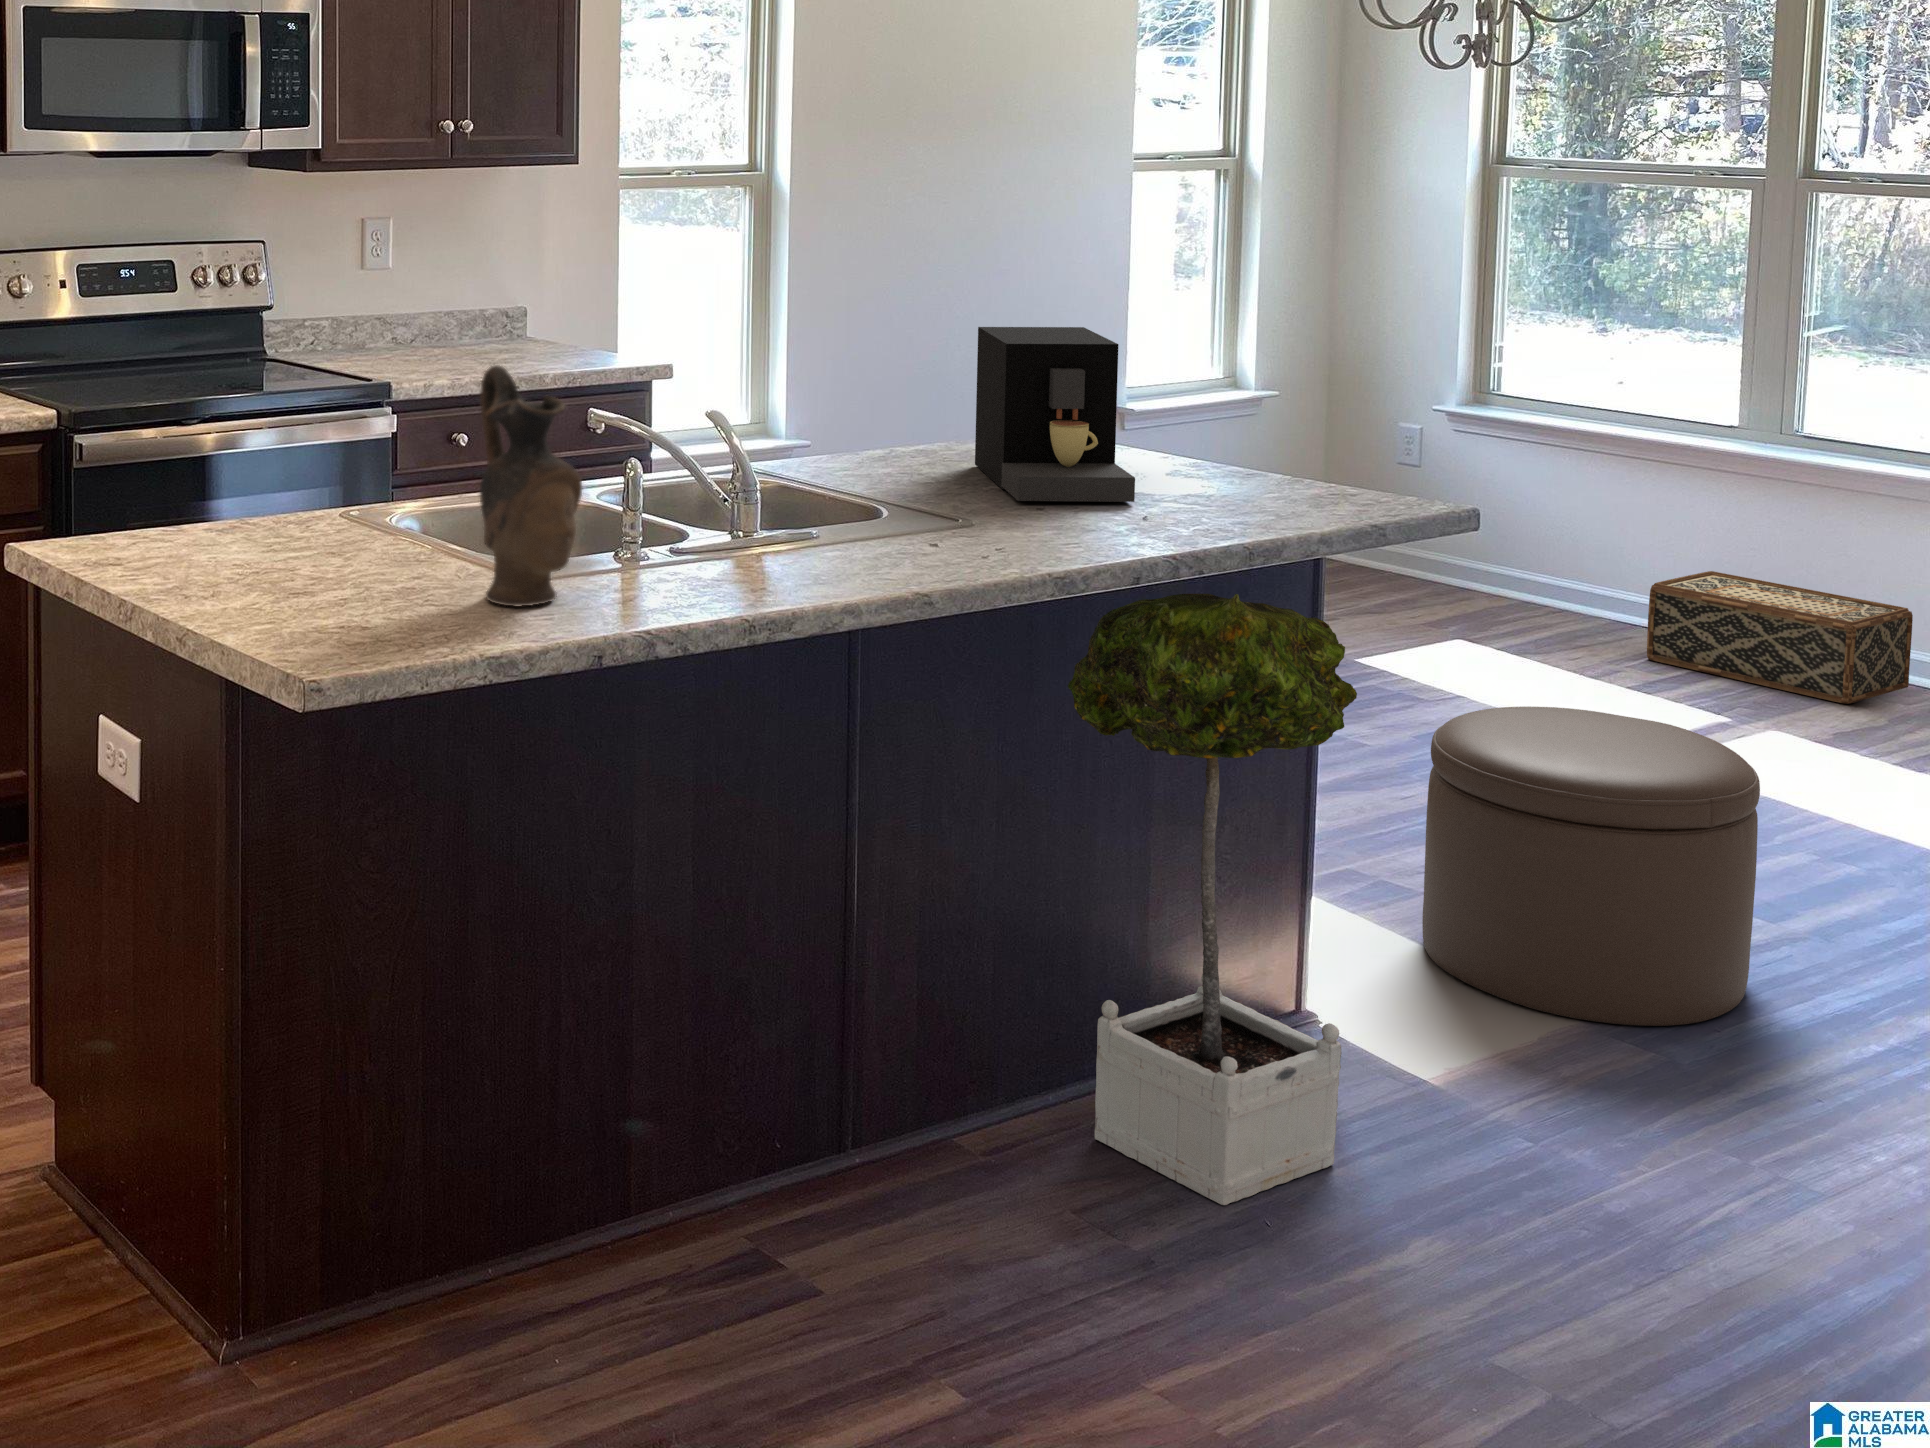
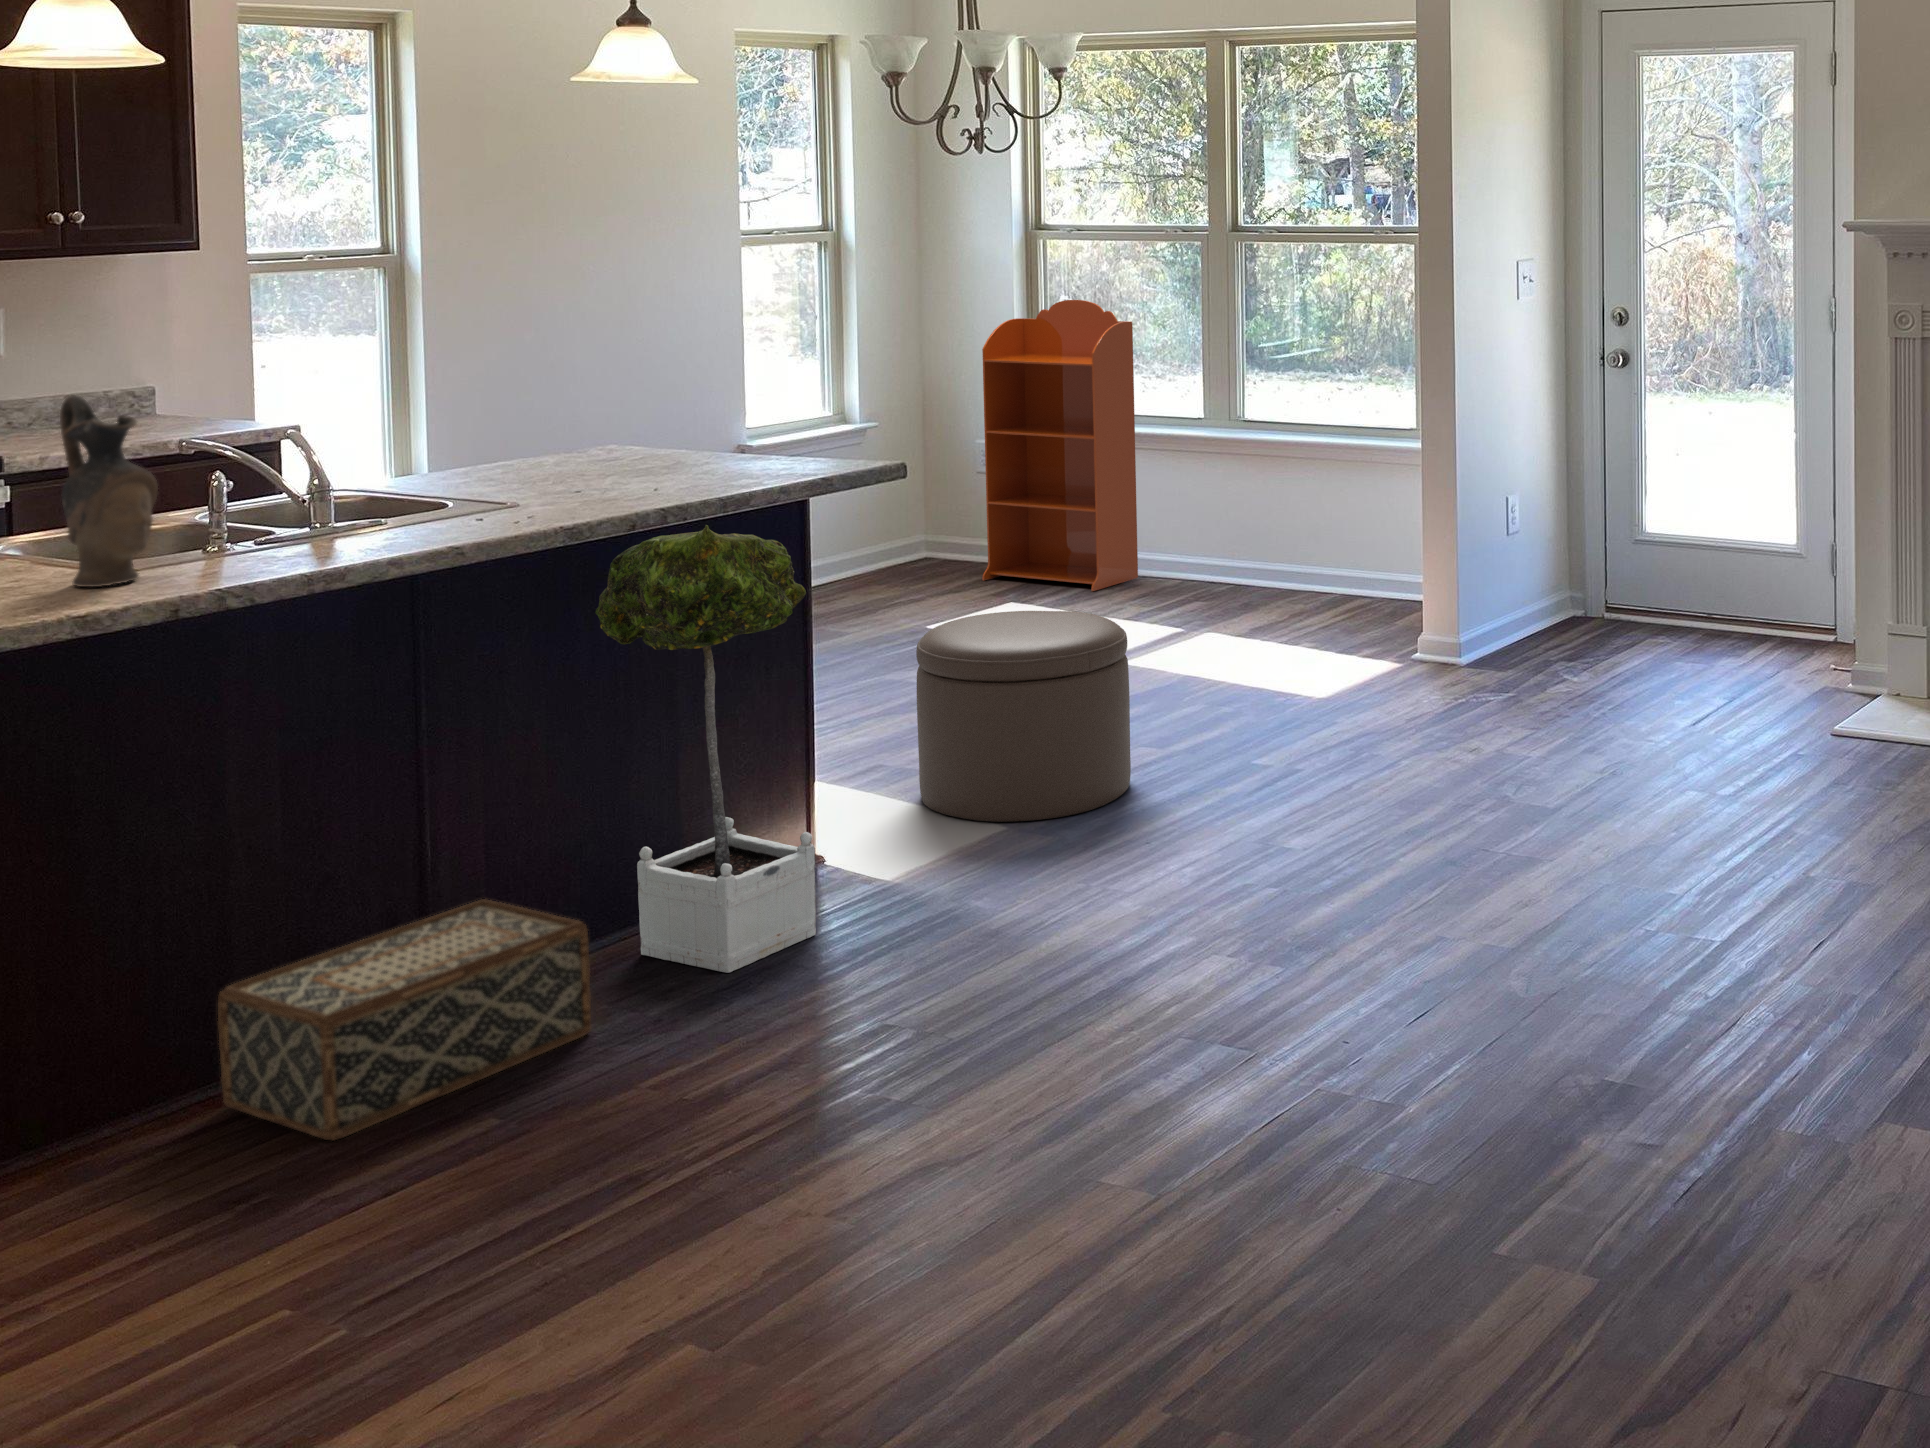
bookcase: none [1404,254,1644,639] -> present [982,300,1138,591]
coffee maker: present [975,327,1135,502] -> none [541,354,659,486]
woven basket: present [1647,571,1913,704] -> present [218,899,591,1141]

